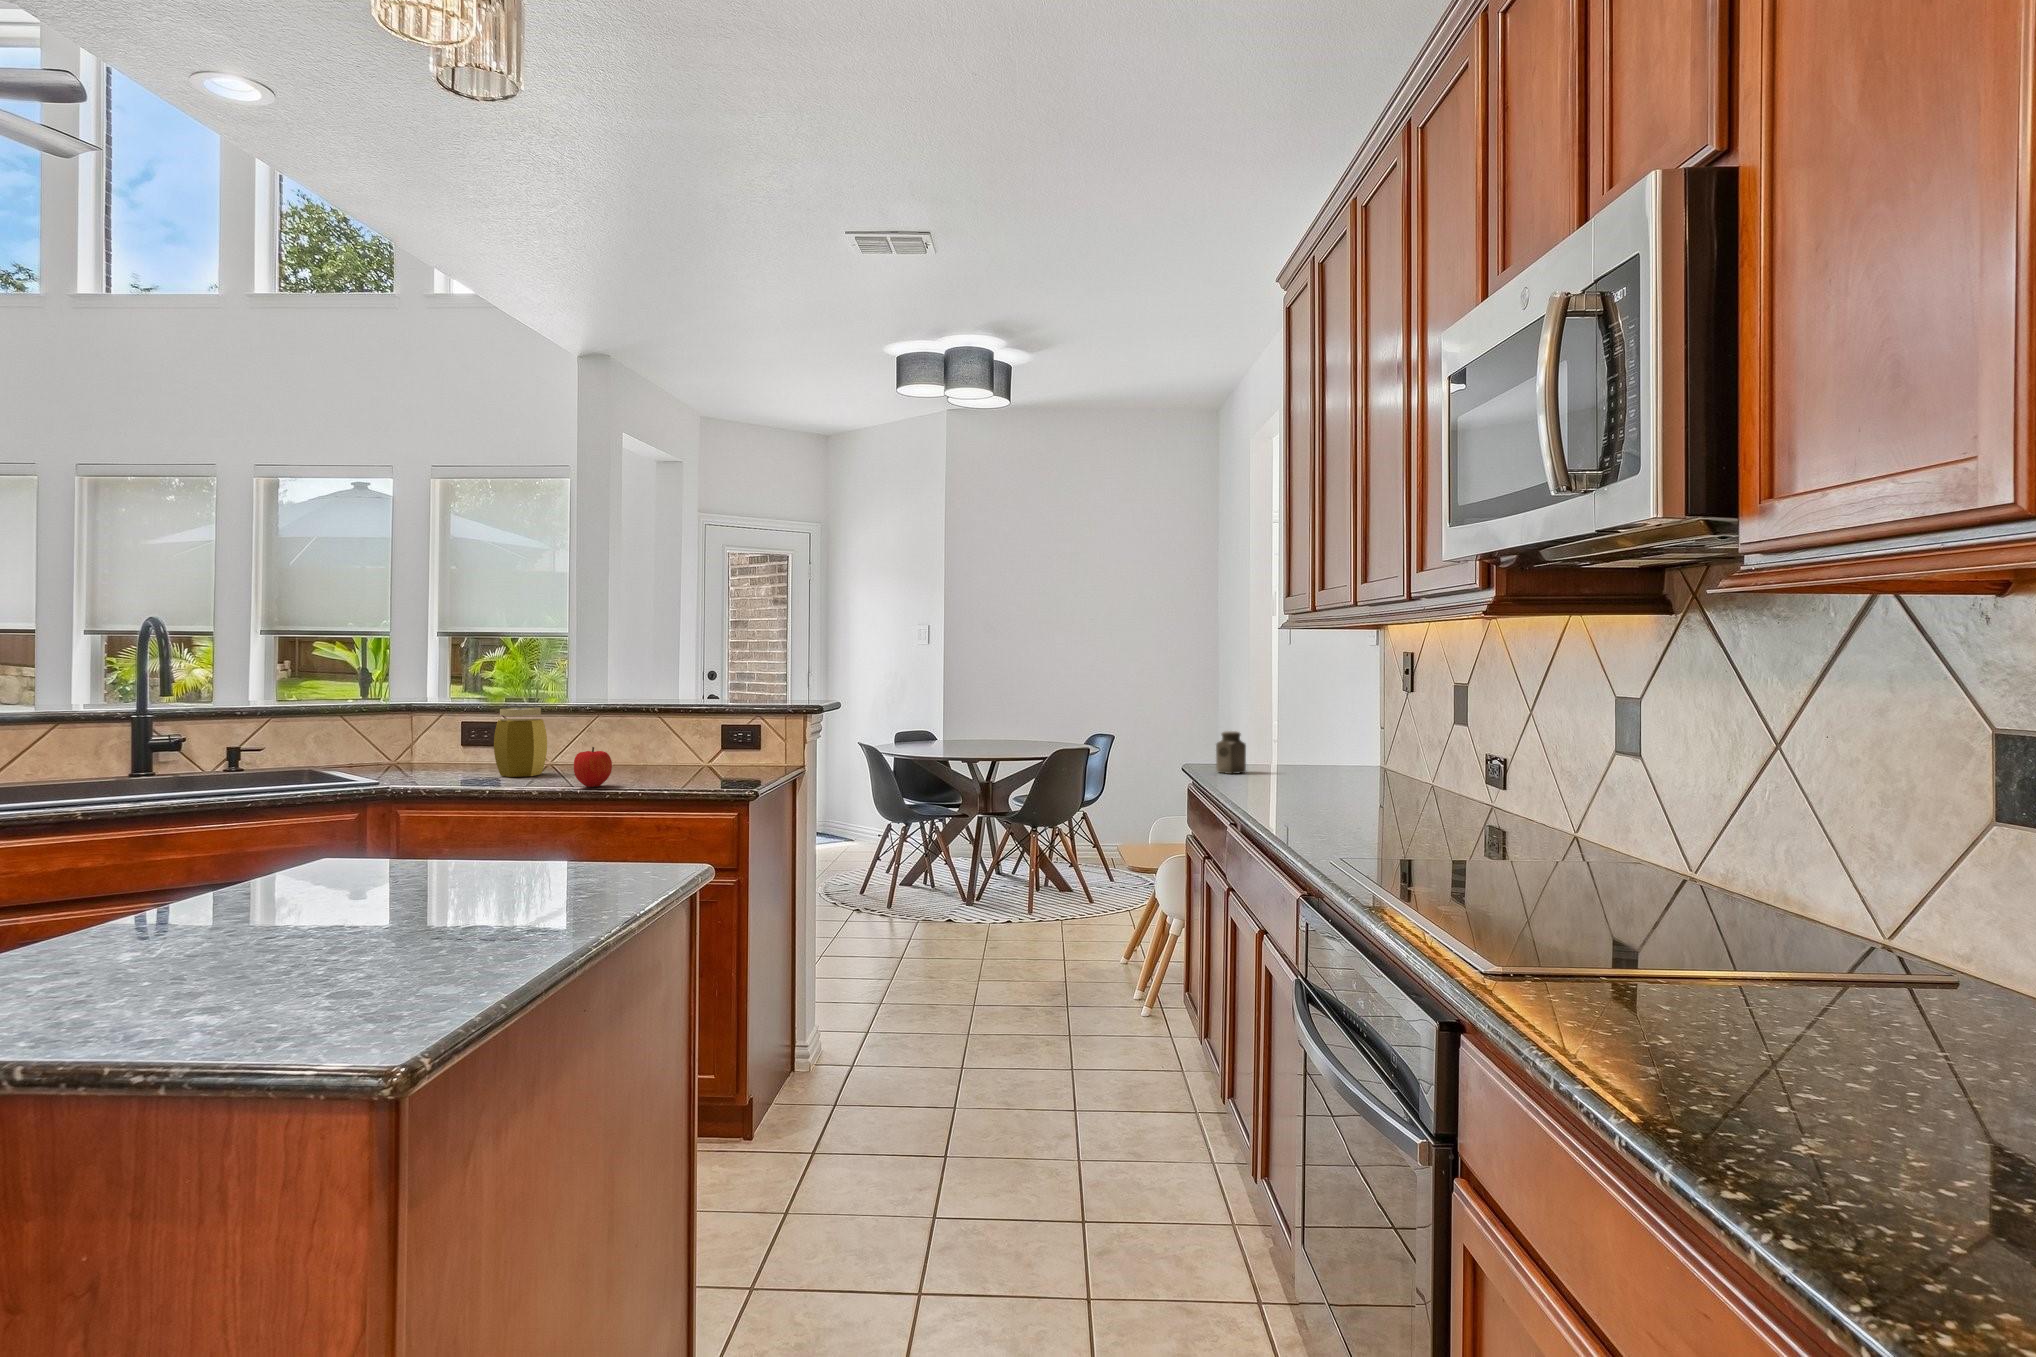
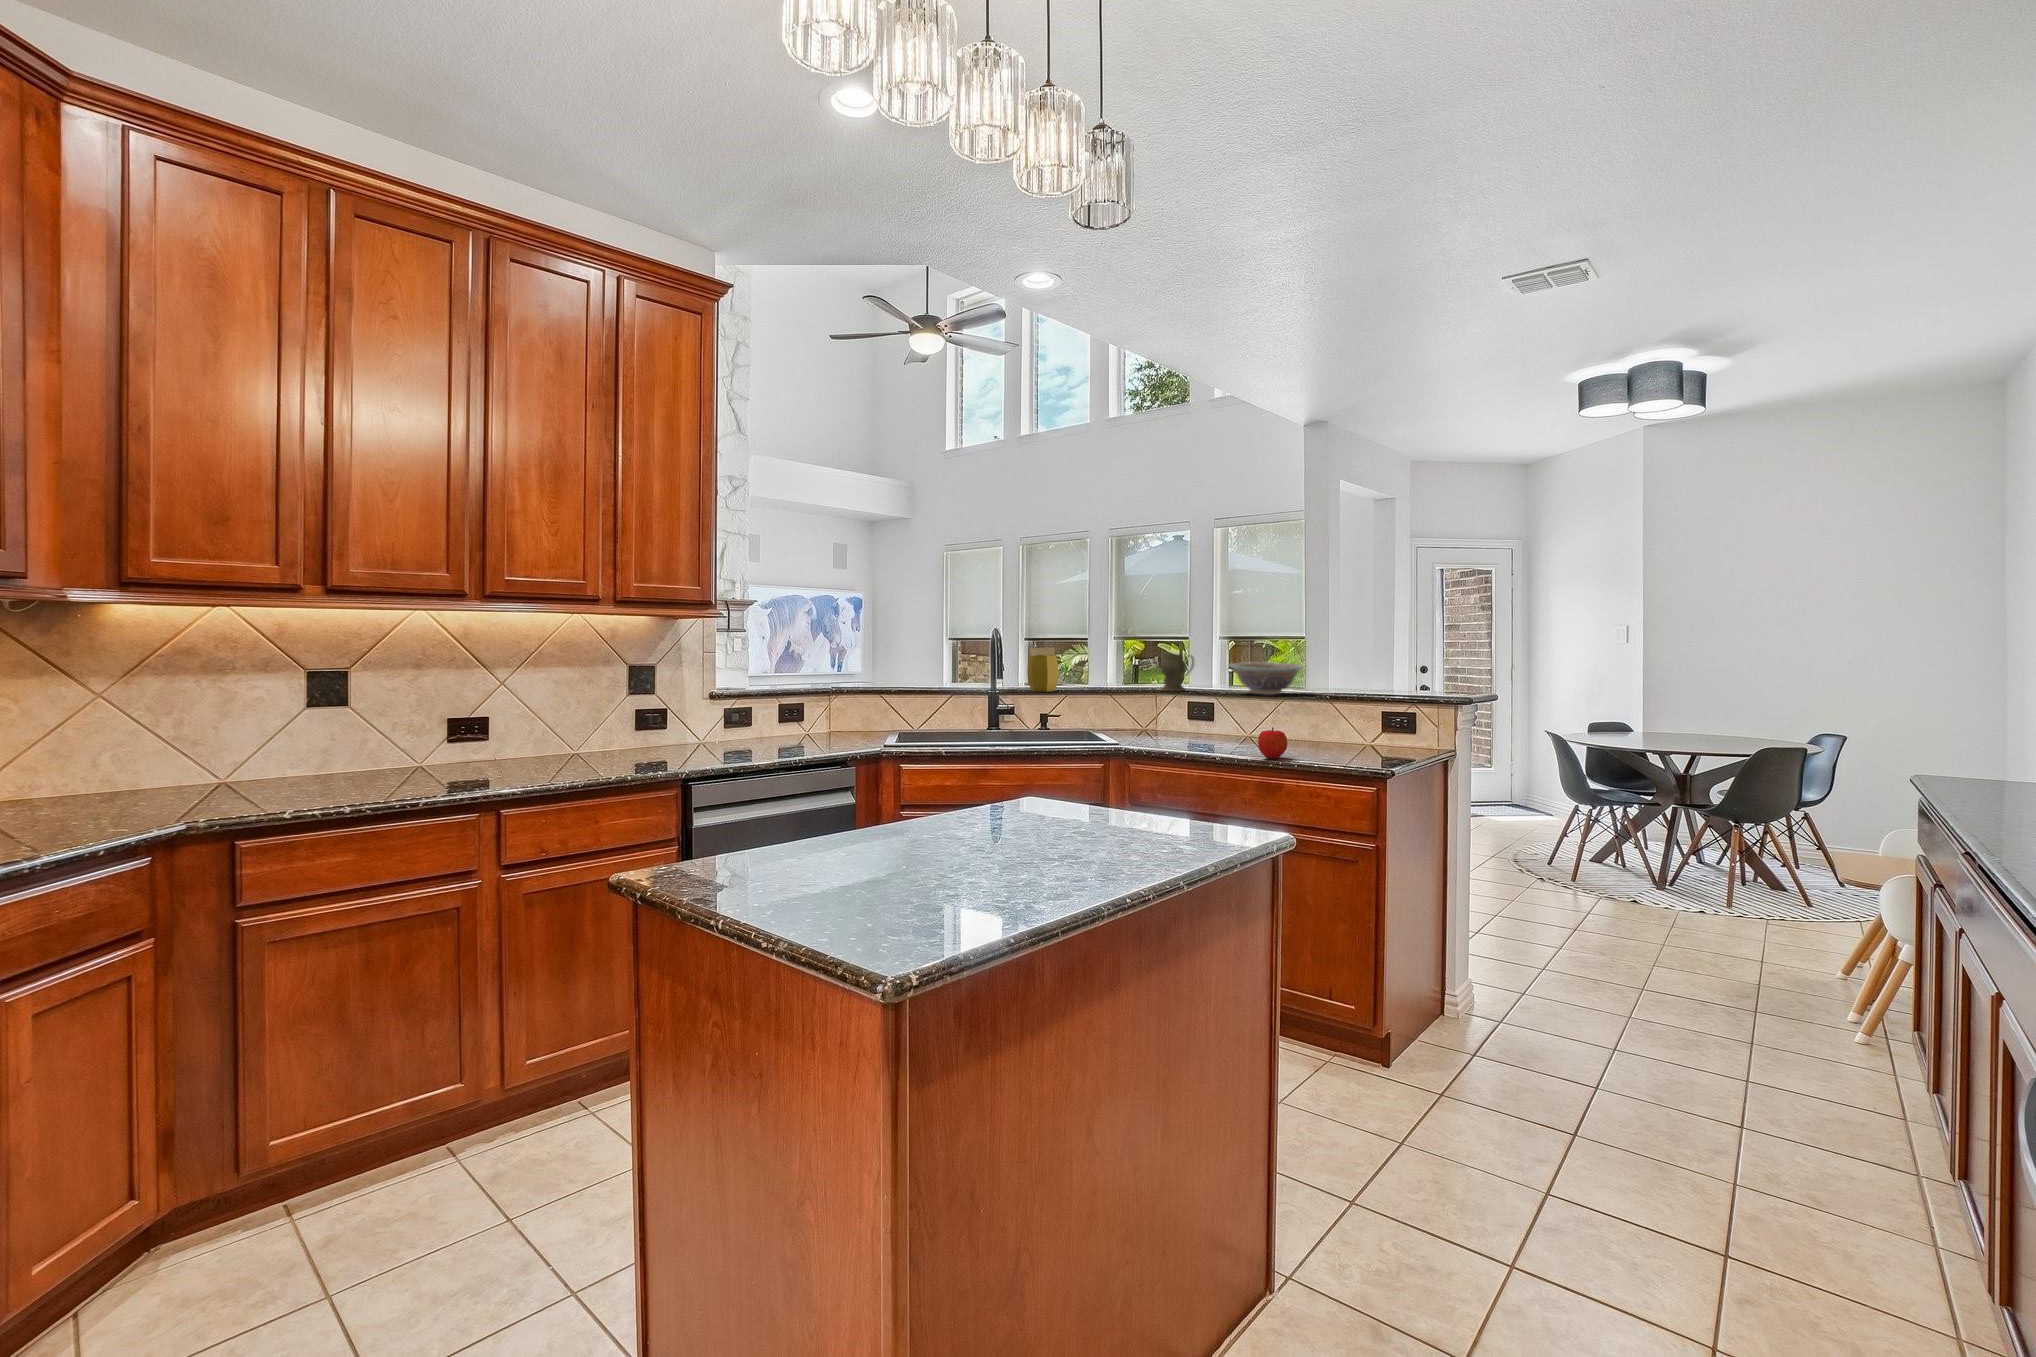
mug: none [423,660,473,710] -> present [1161,654,1194,691]
decorative bowl: none [524,671,624,710] -> present [1229,662,1303,695]
jar: present [494,708,547,777] -> present [1027,648,1058,692]
salt shaker: present [1216,731,1246,774] -> none [1952,739,1999,788]

